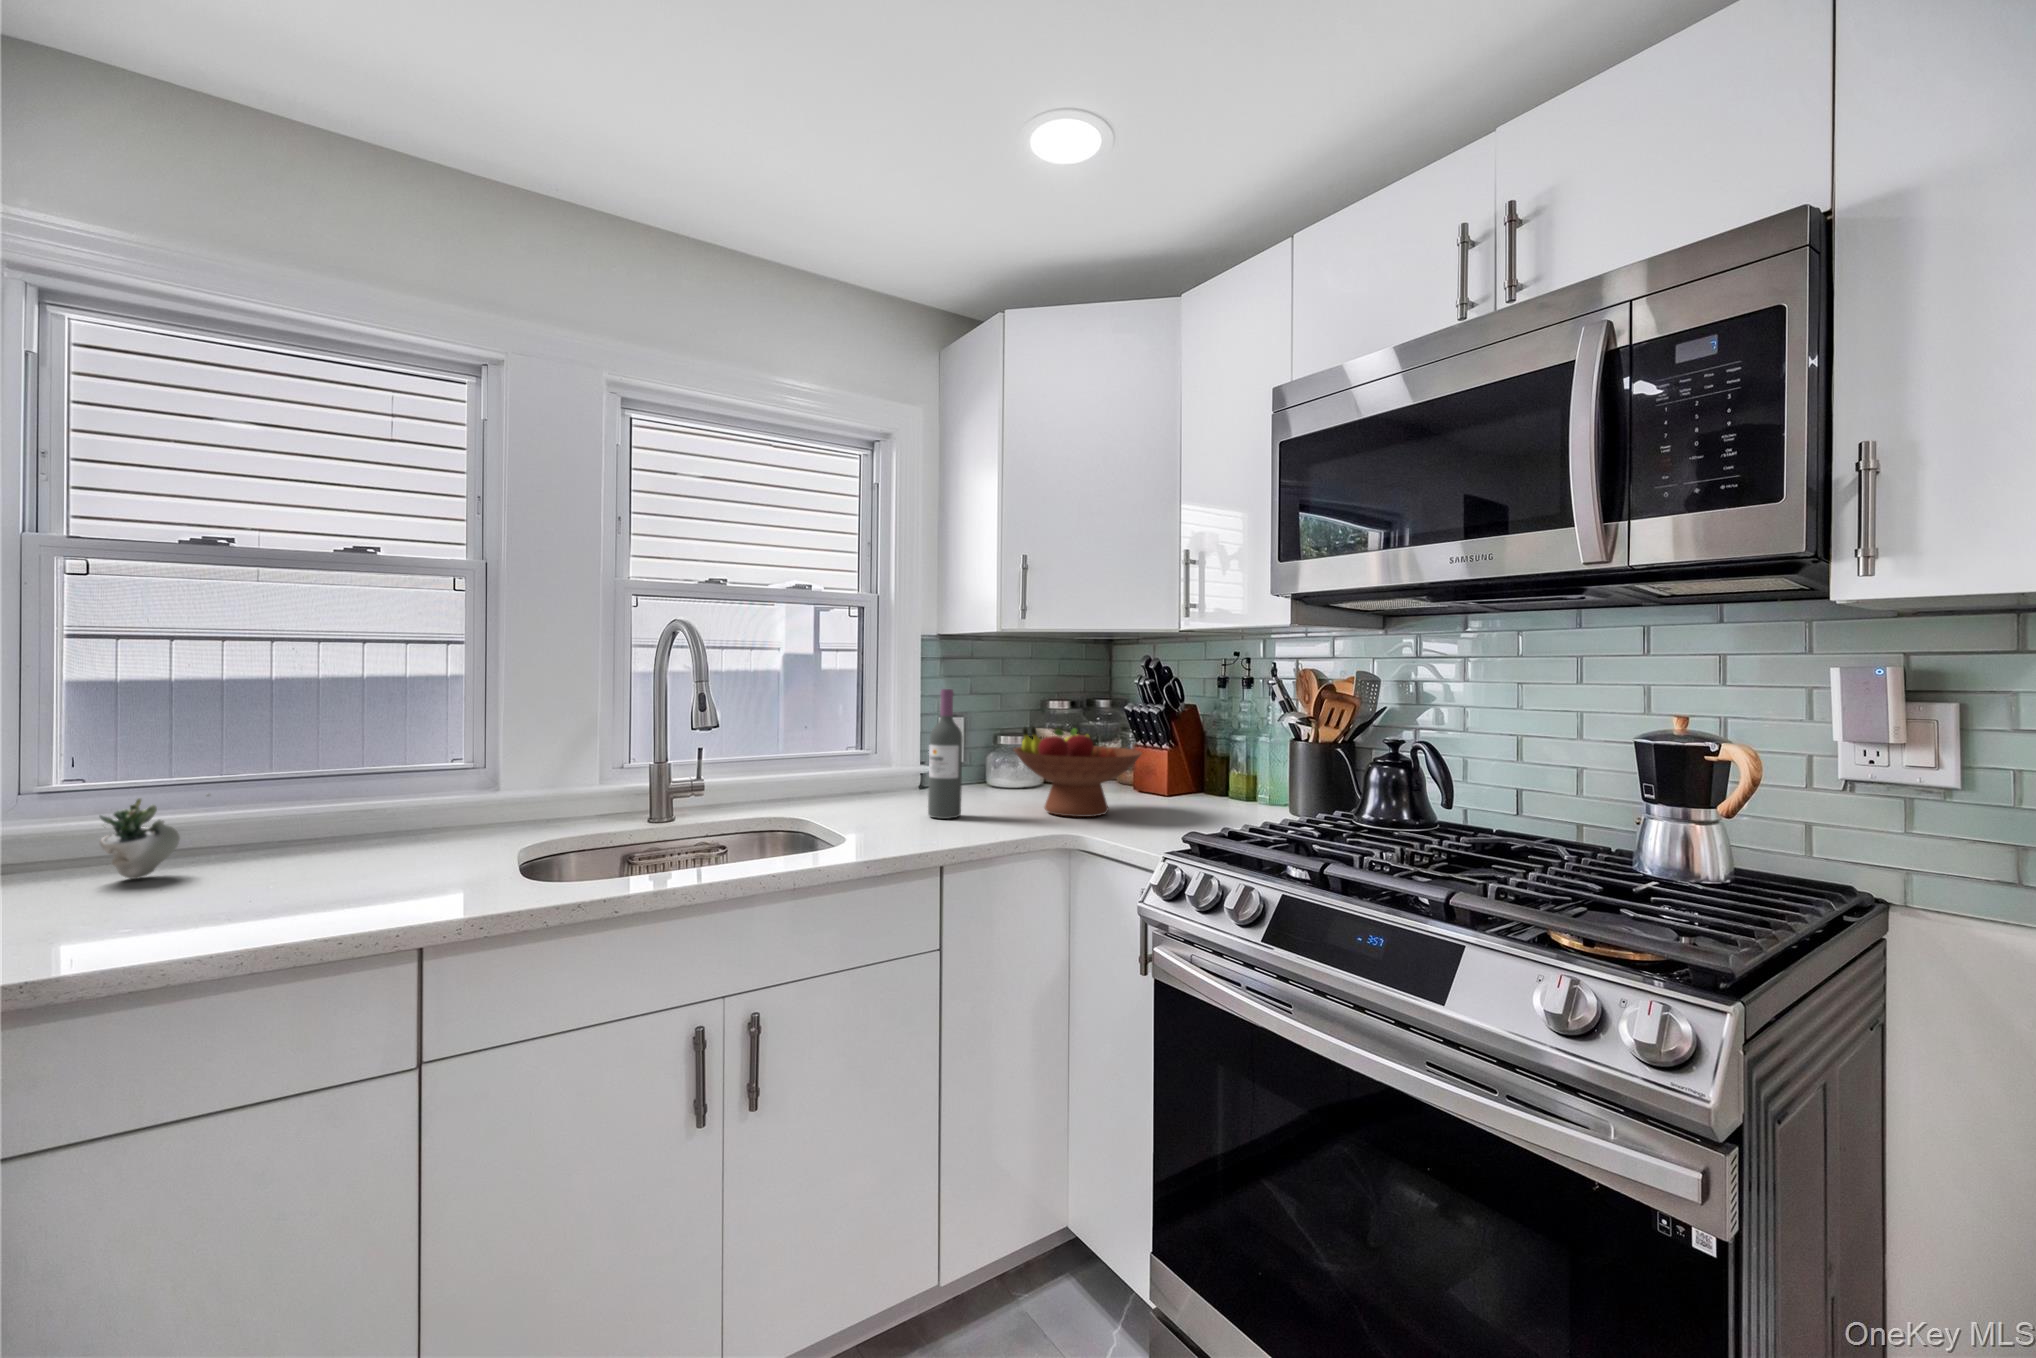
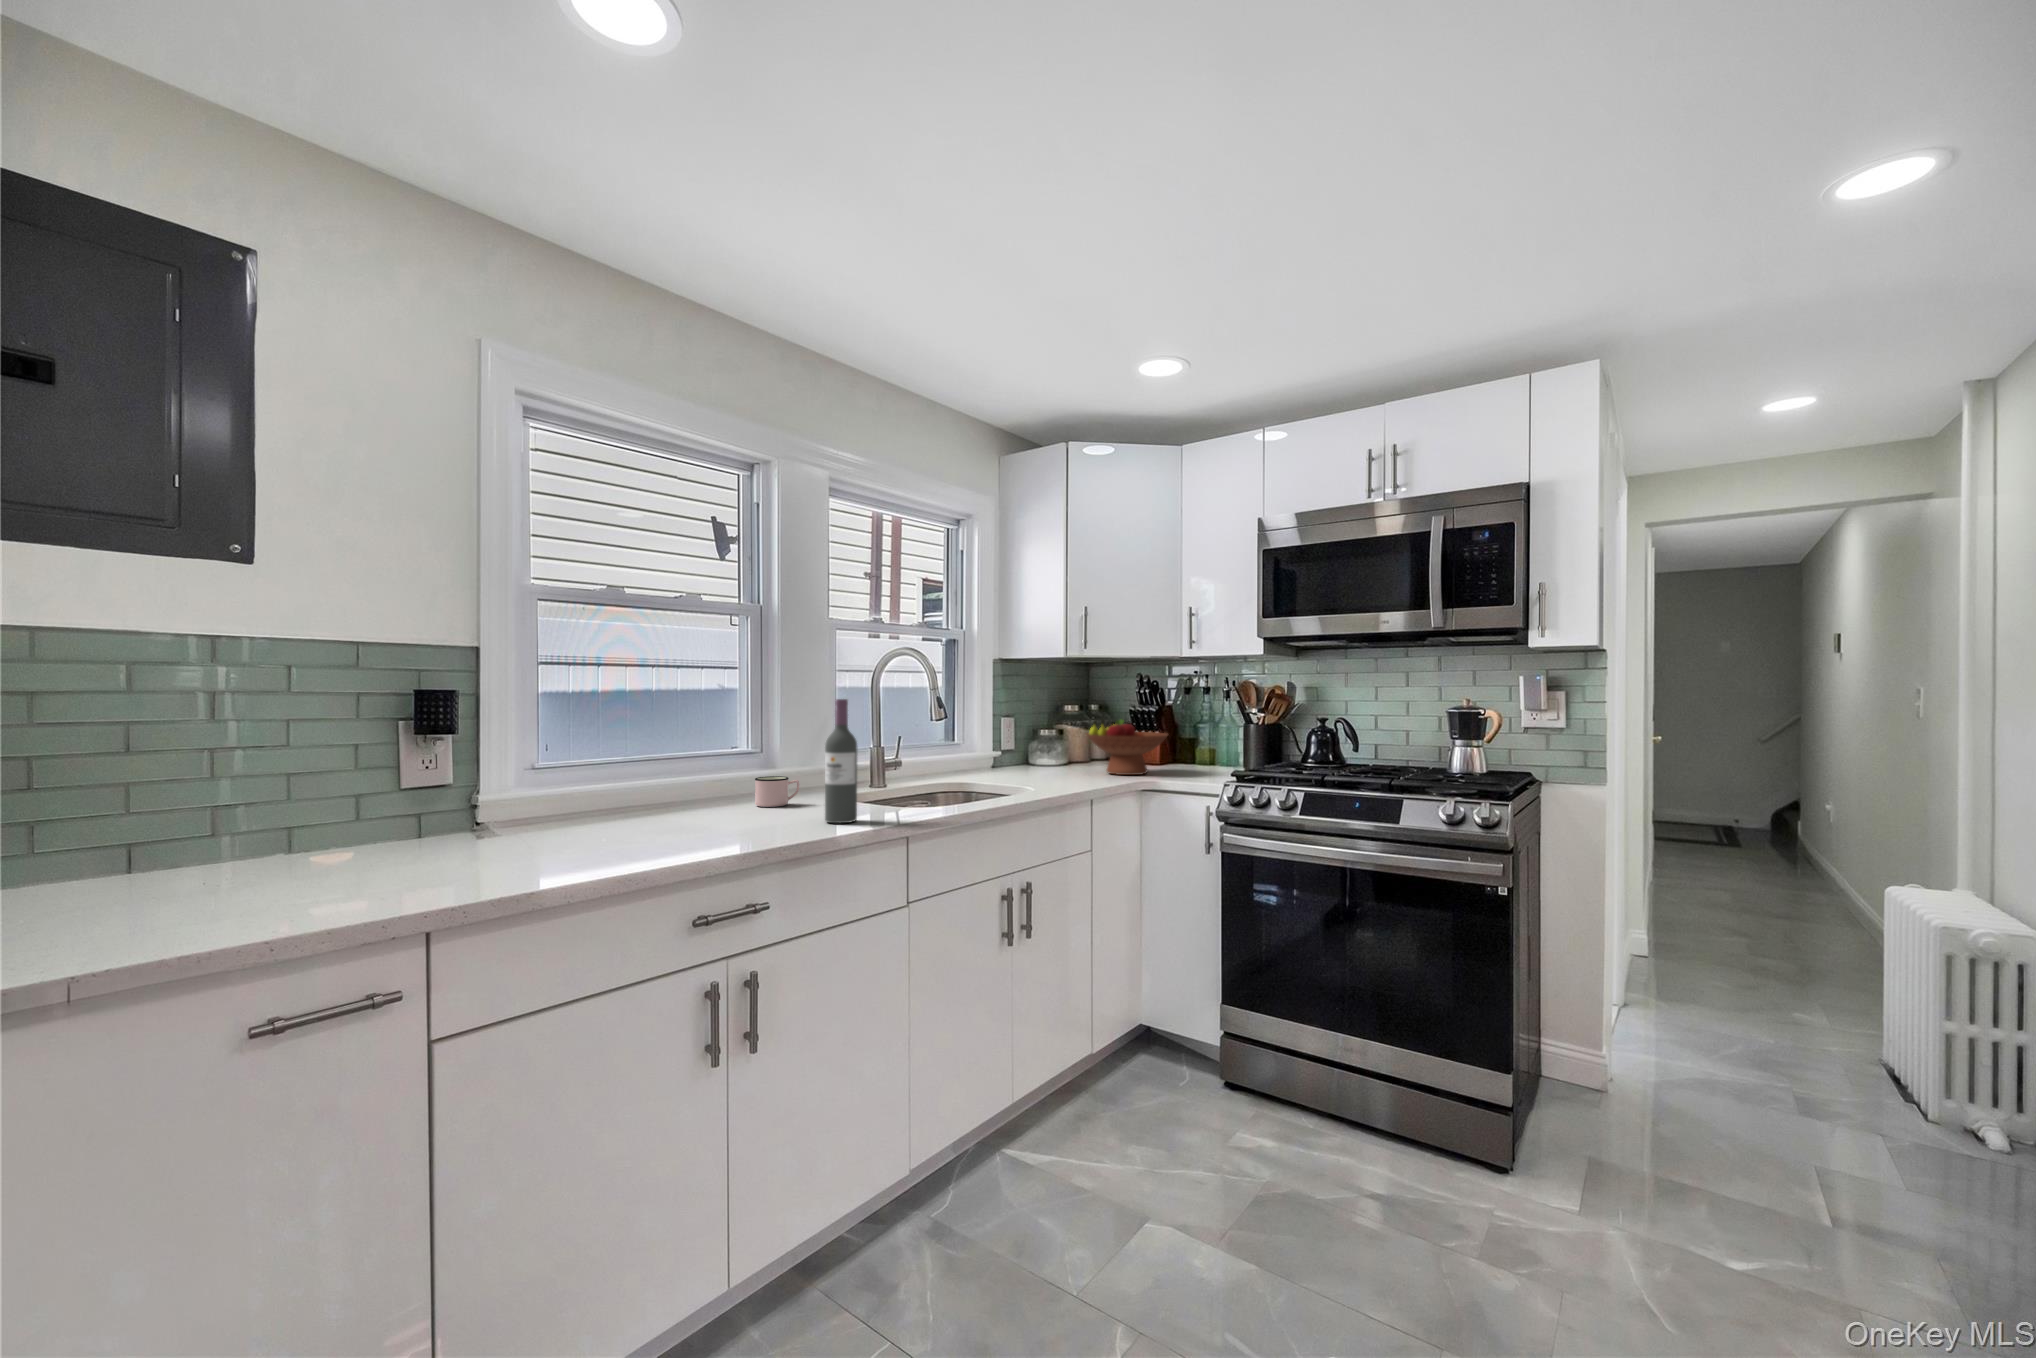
wine bottle: present [928,689,962,819] -> present [825,699,857,823]
succulent plant: present [100,794,210,879] -> none [688,765,758,820]
mug: none [336,802,410,852] -> present [755,776,799,807]

